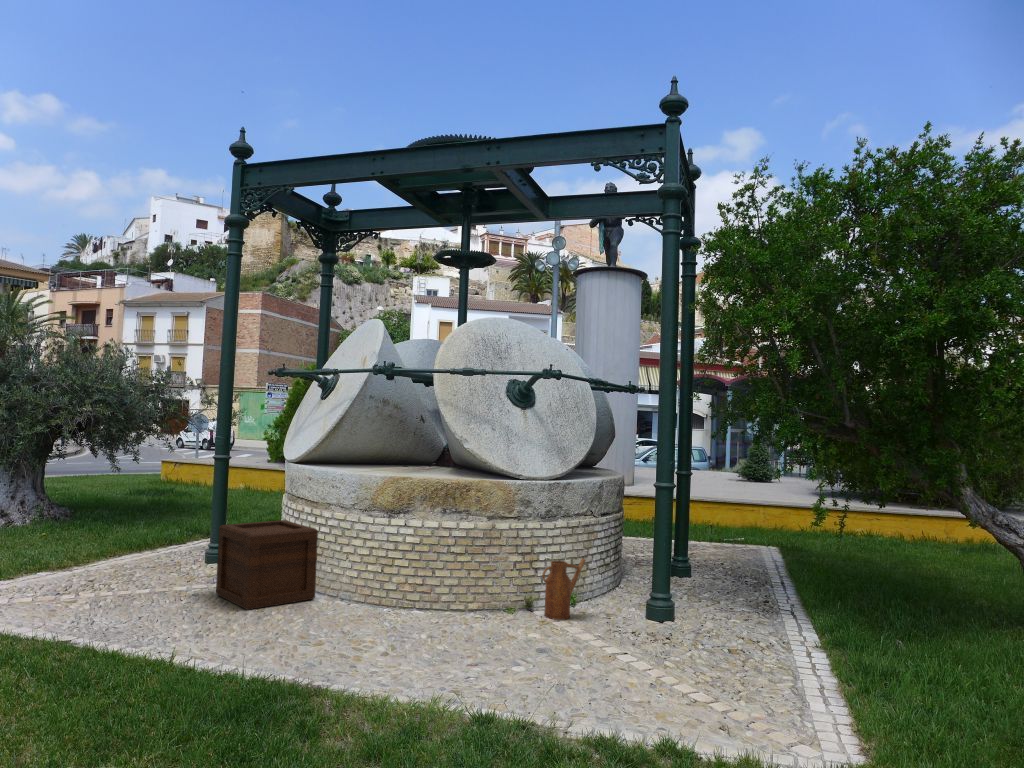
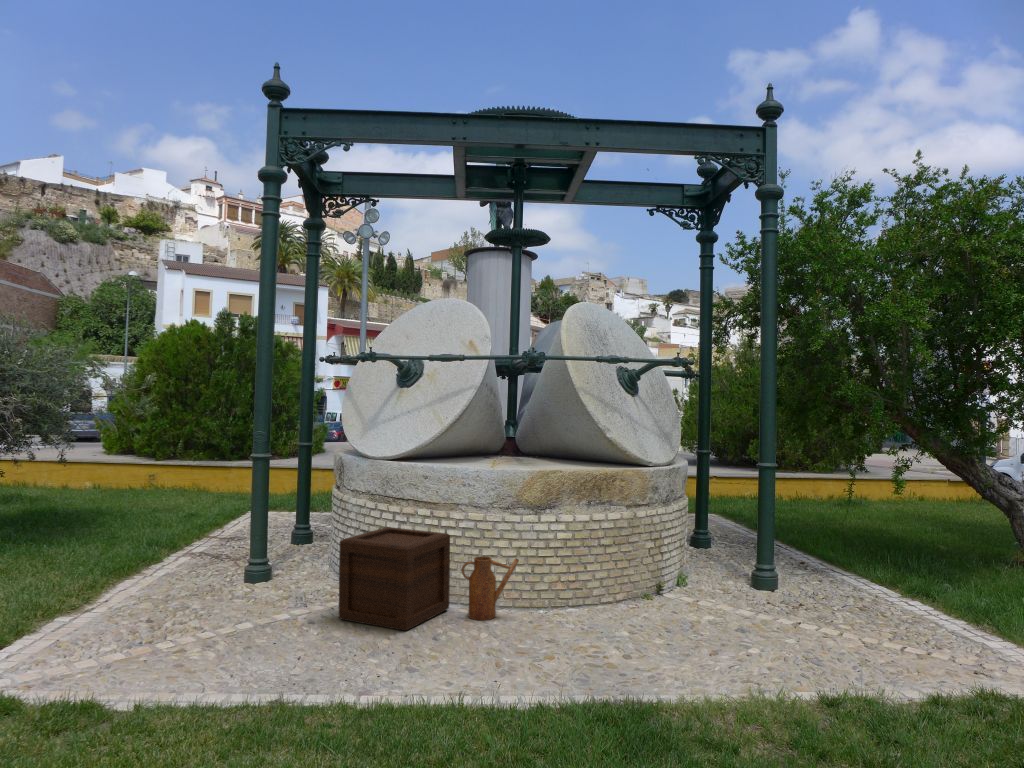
watering can: present [542,559,585,620] -> present [462,556,519,620]

